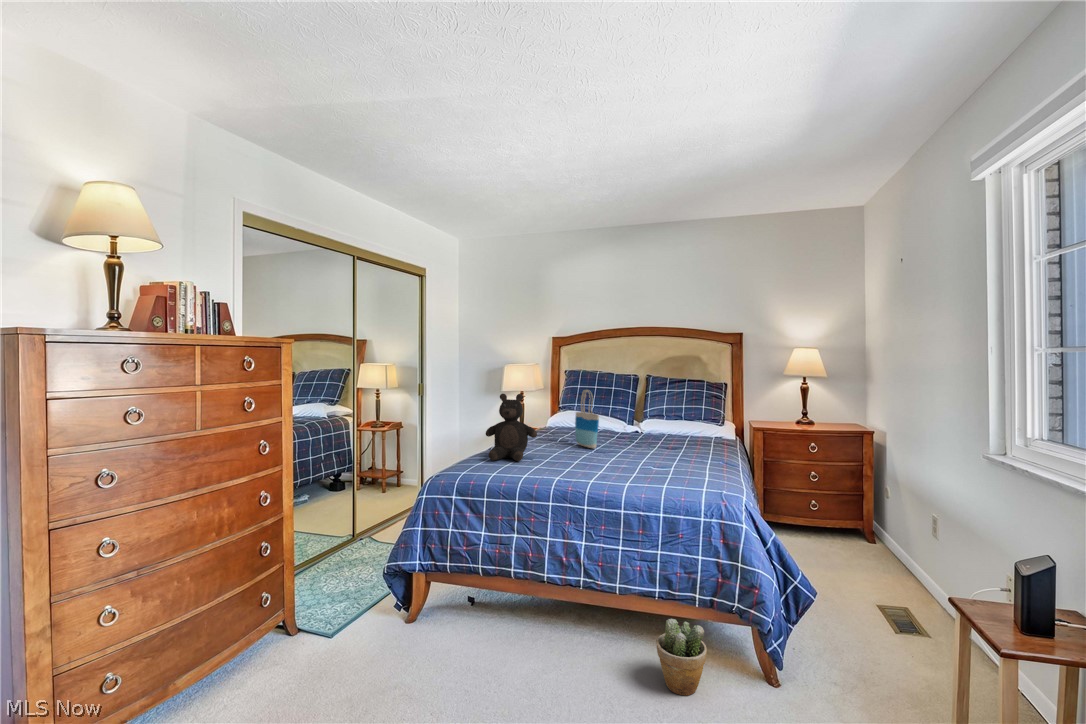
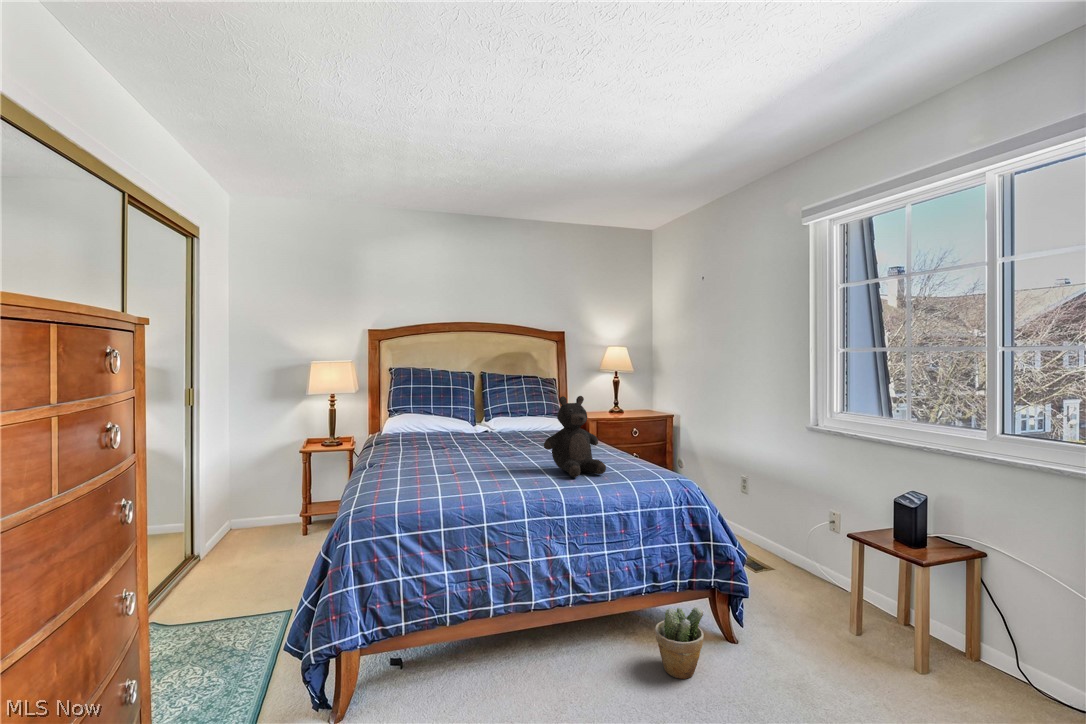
tote bag: present [575,390,599,448] -> none [460,390,499,454]
teddy bear: present [486,394,537,461] -> present [544,396,606,477]

